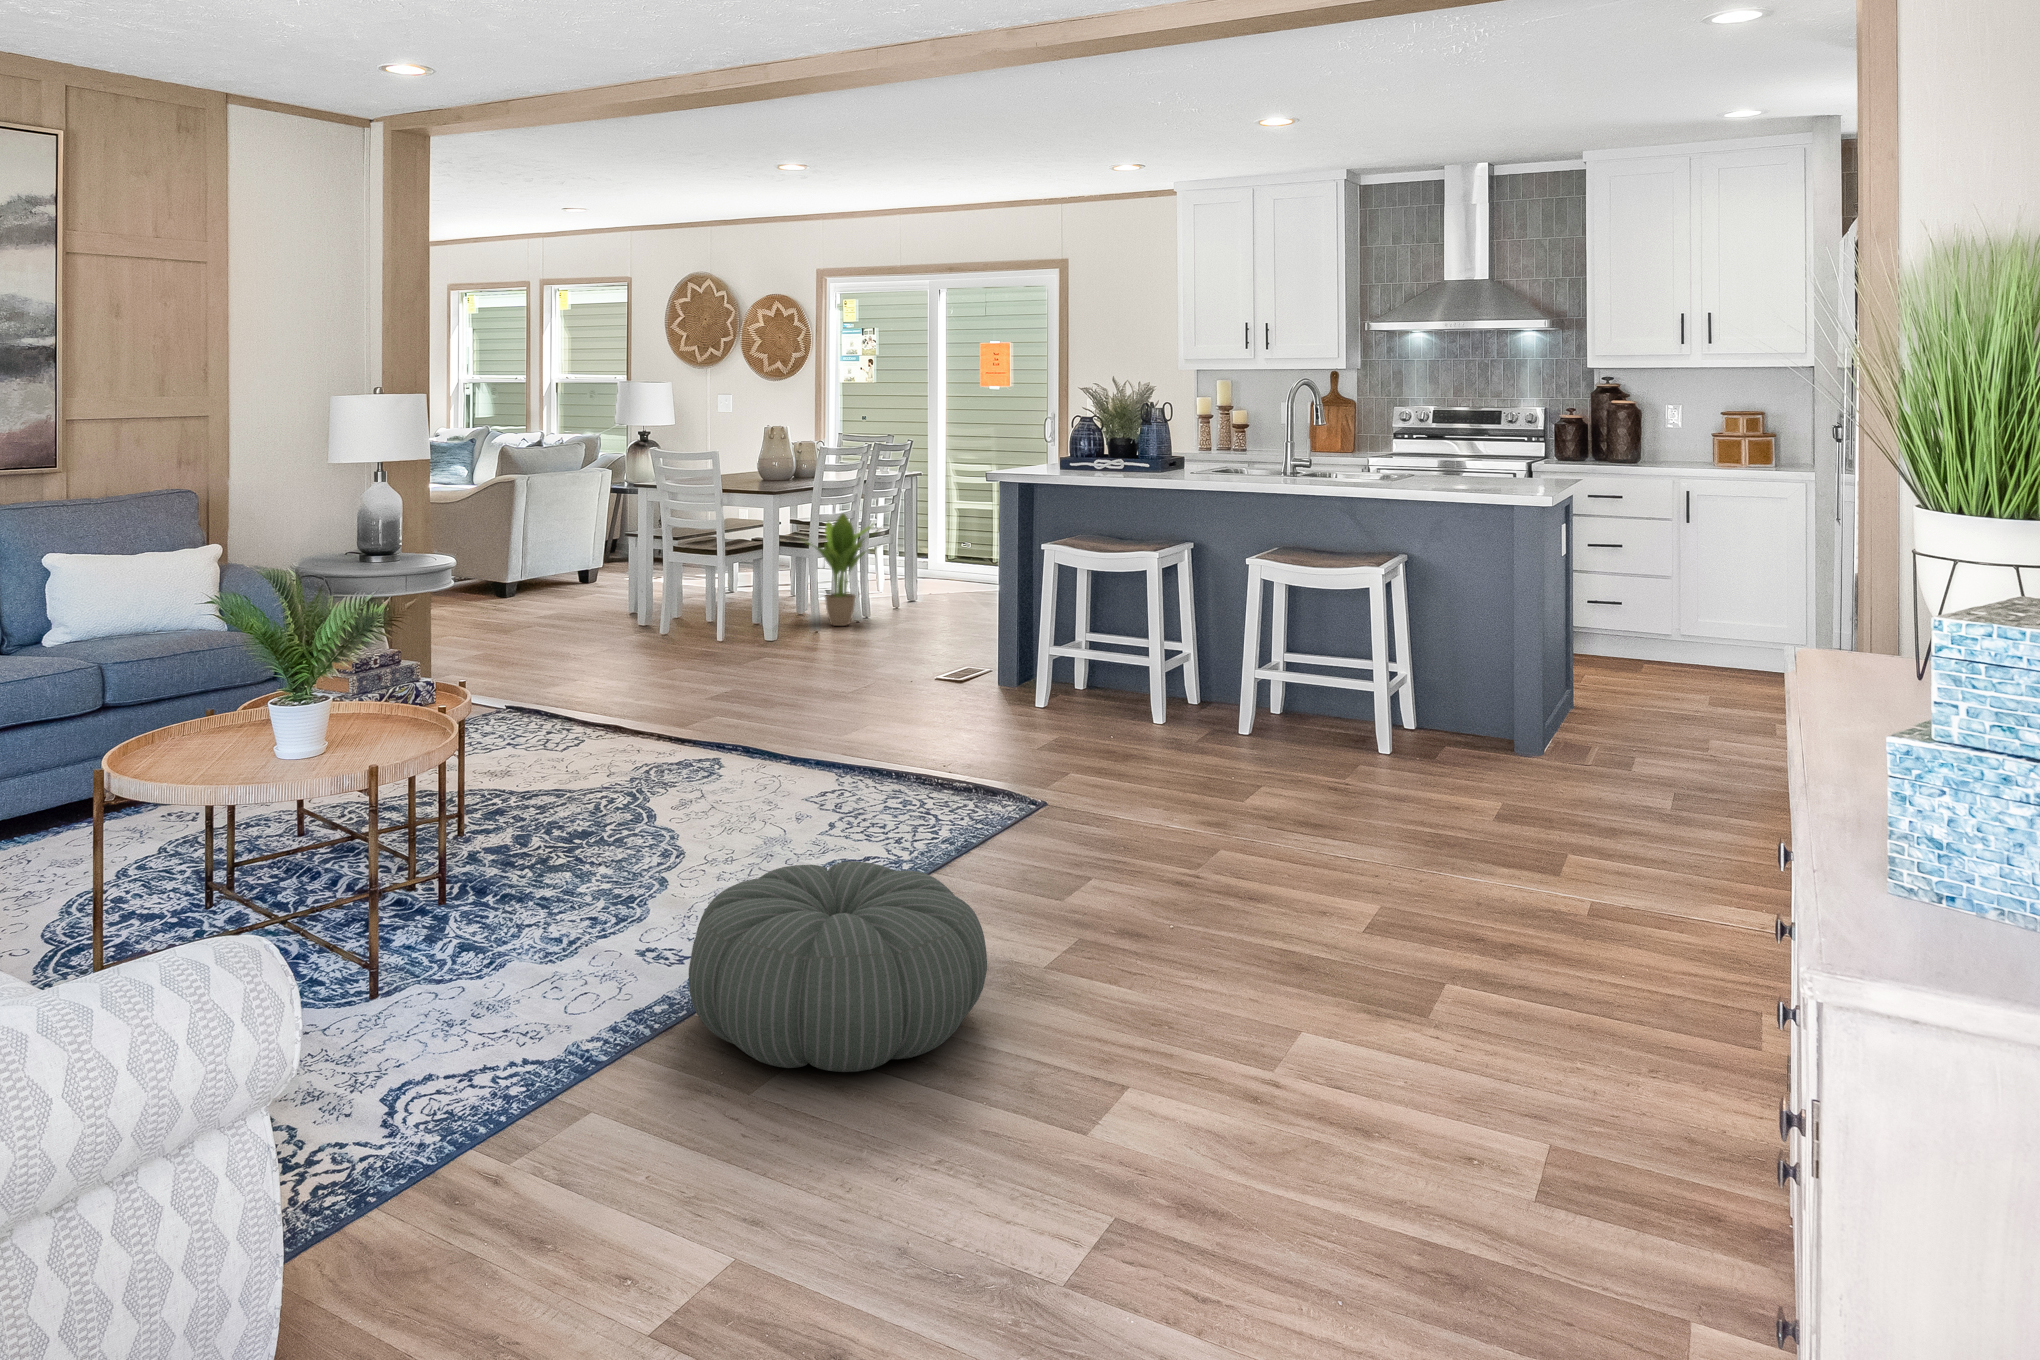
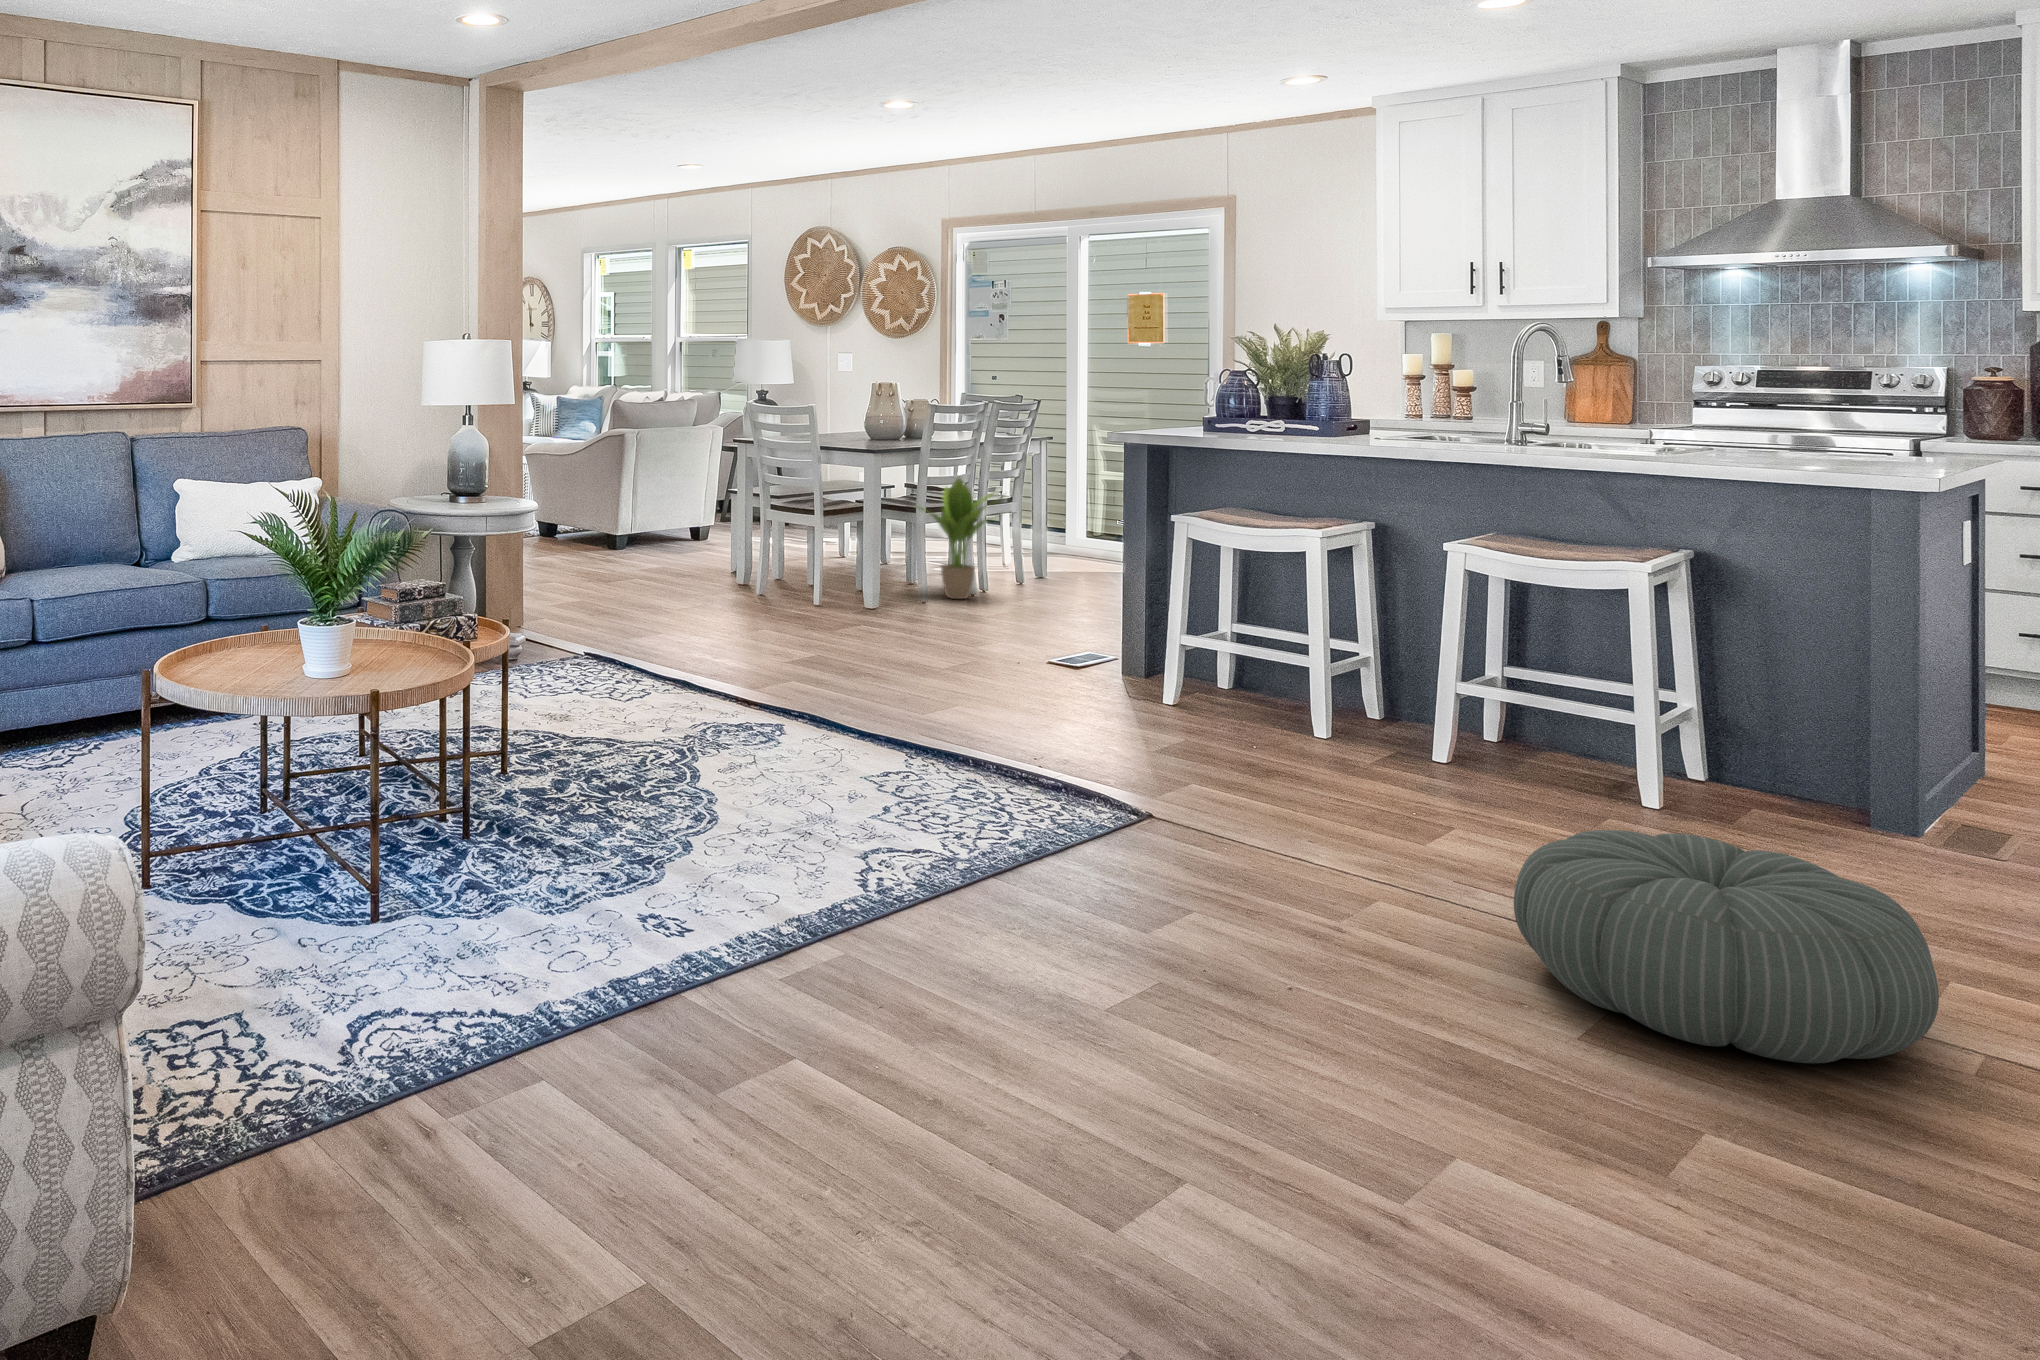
pouf: present [689,861,987,1072] -> present [1514,830,1939,1063]

